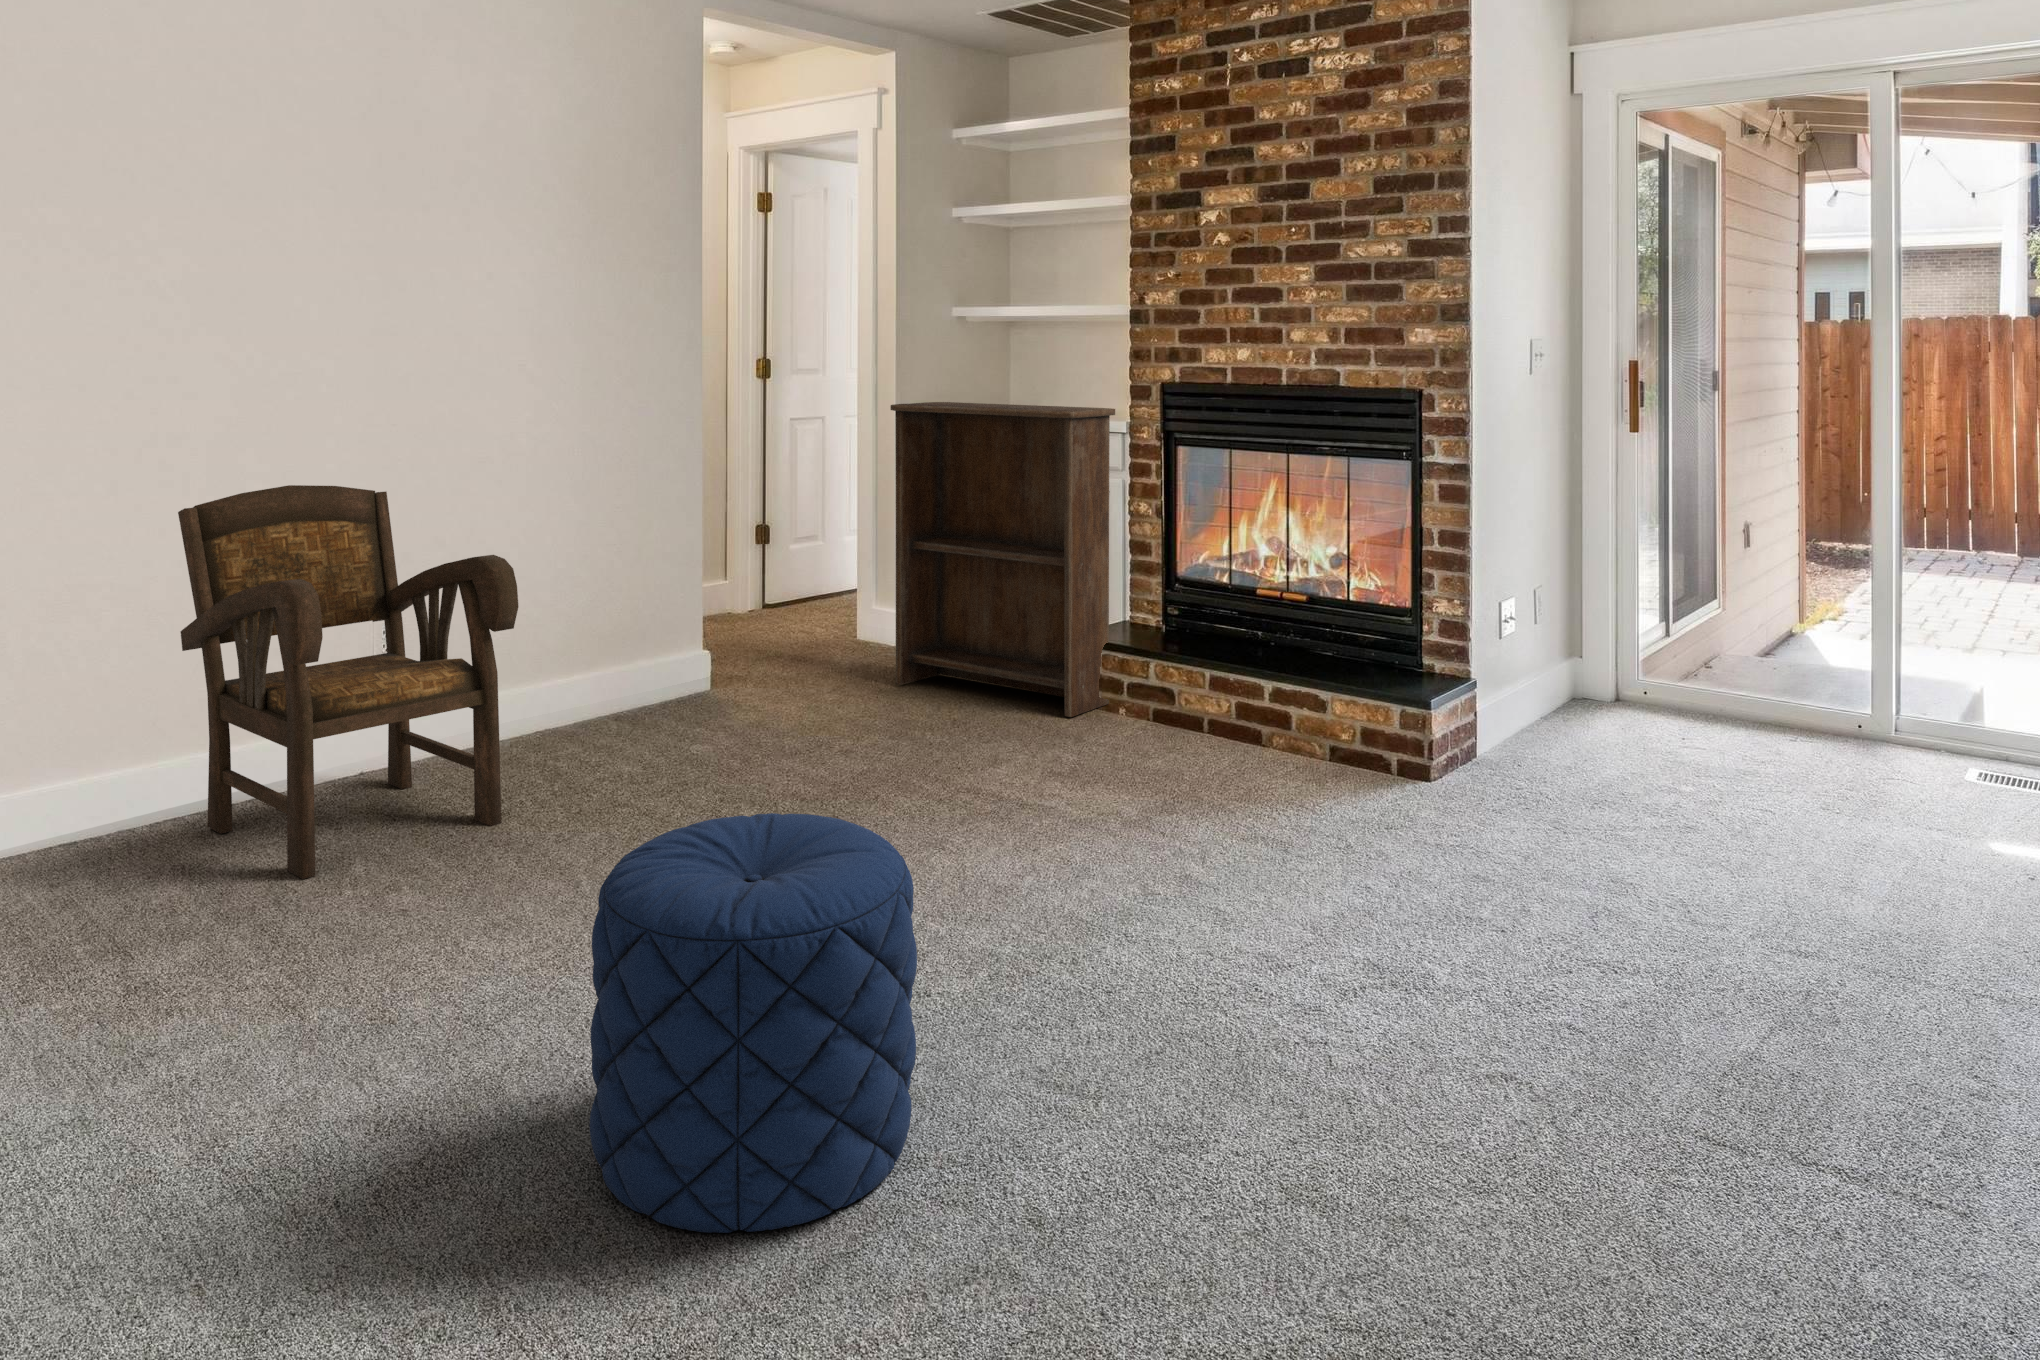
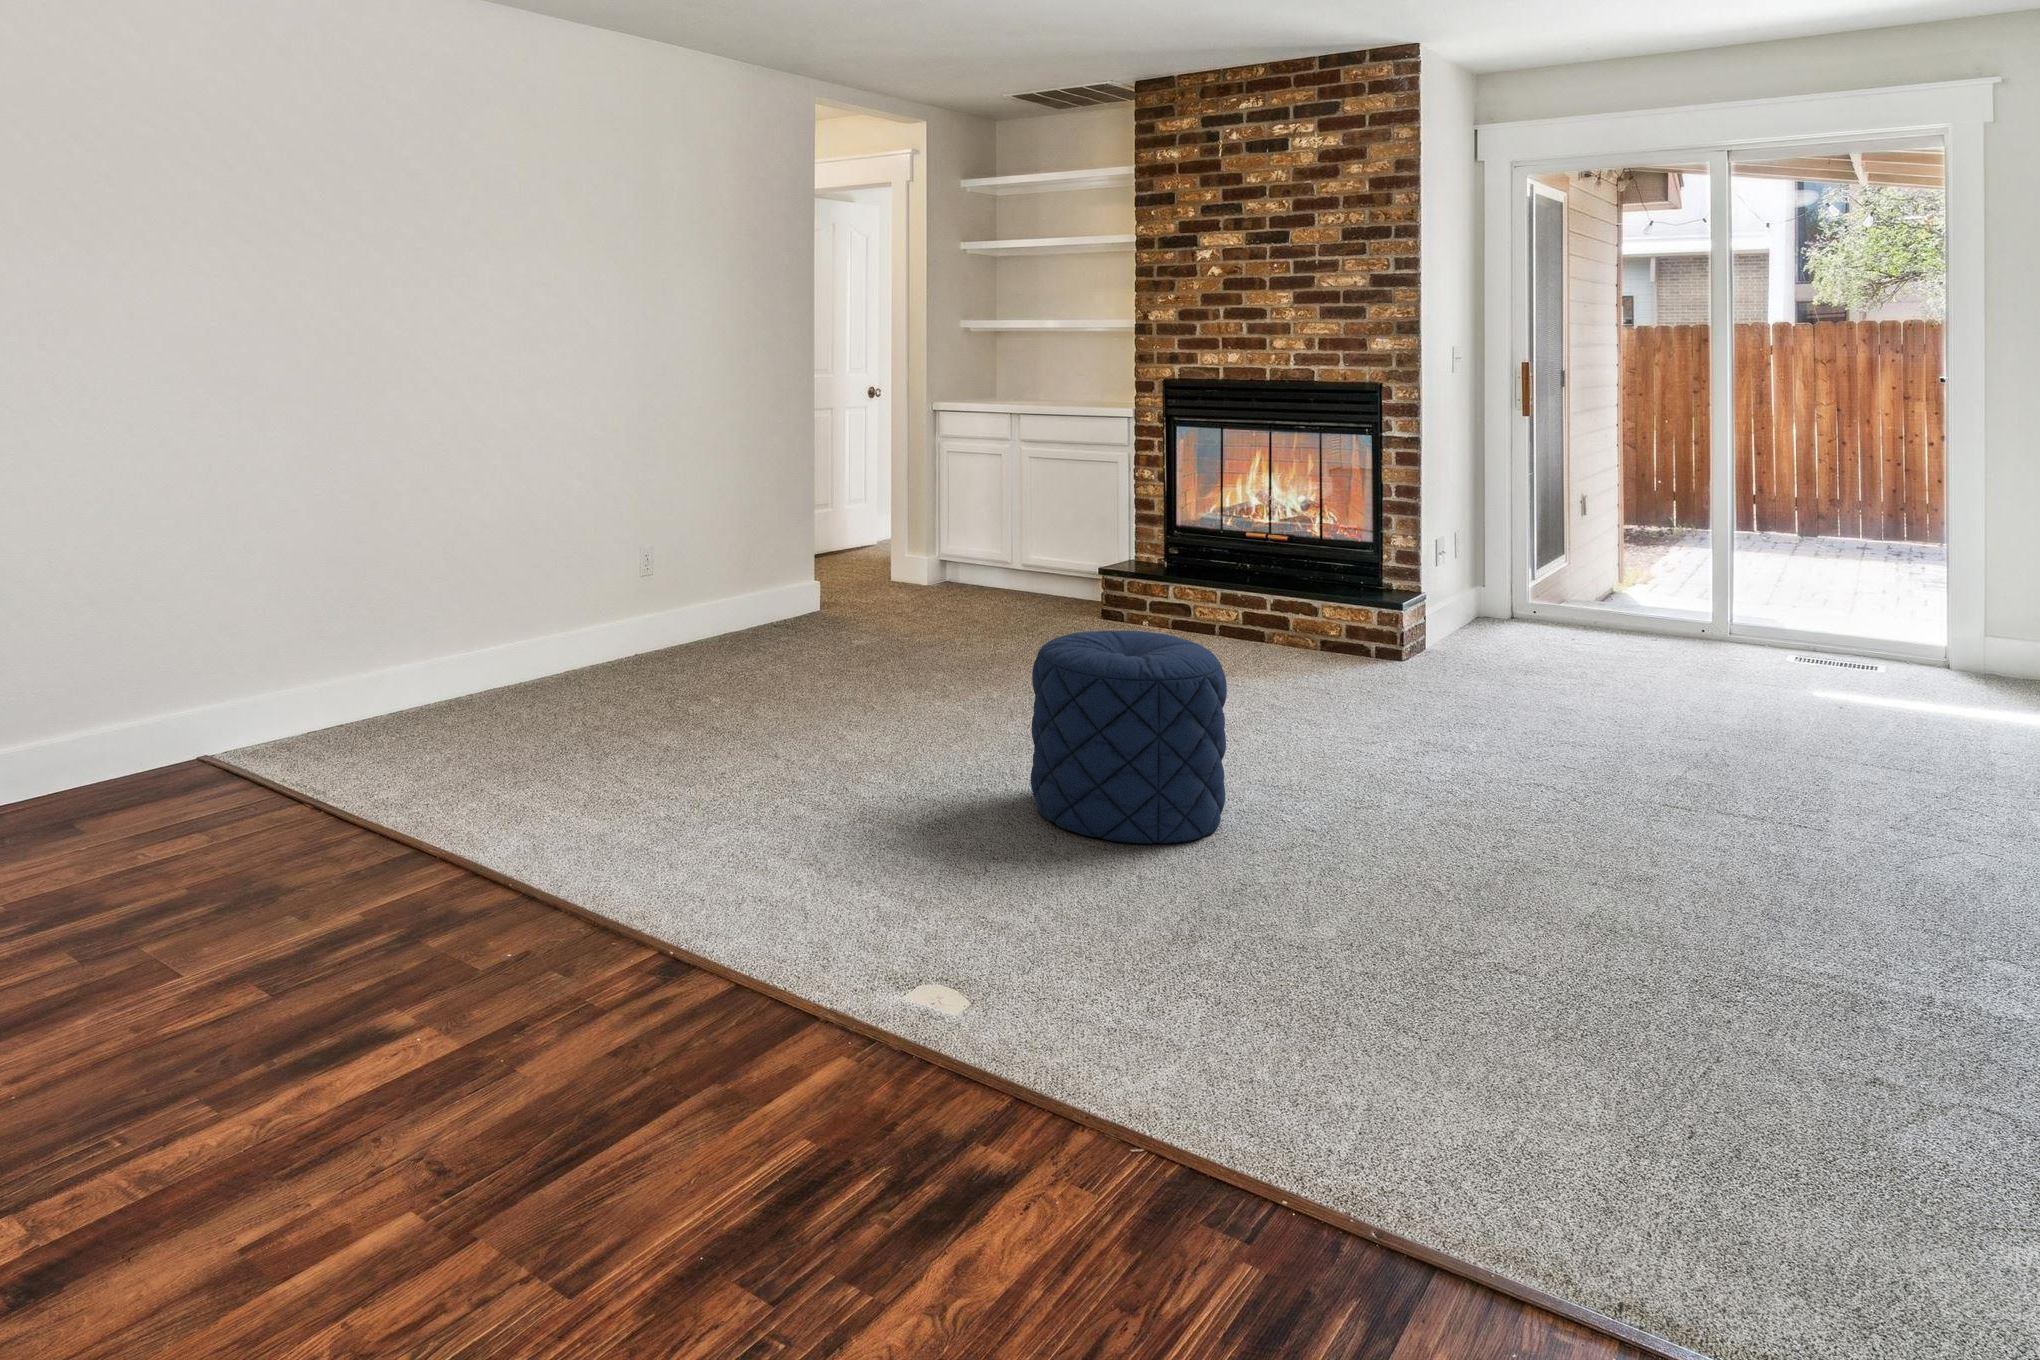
bookshelf: present [891,402,1115,717] -> none [952,394,1134,626]
armchair: present [178,485,518,879] -> none [538,449,782,708]

